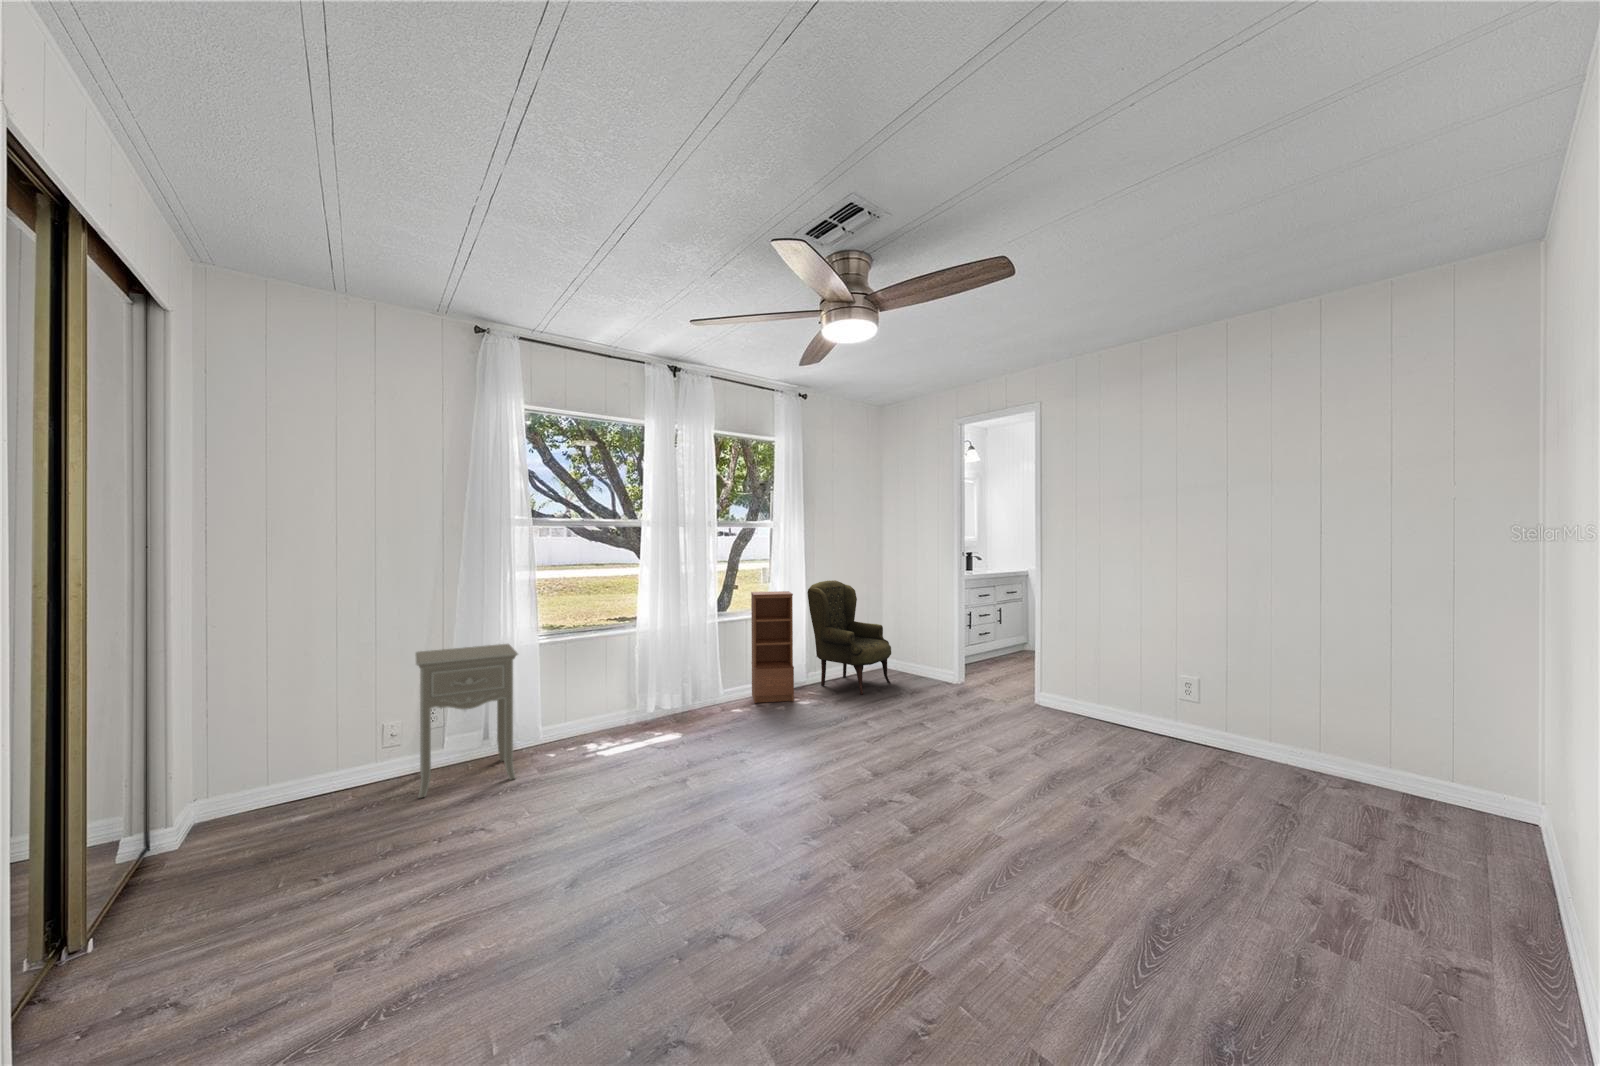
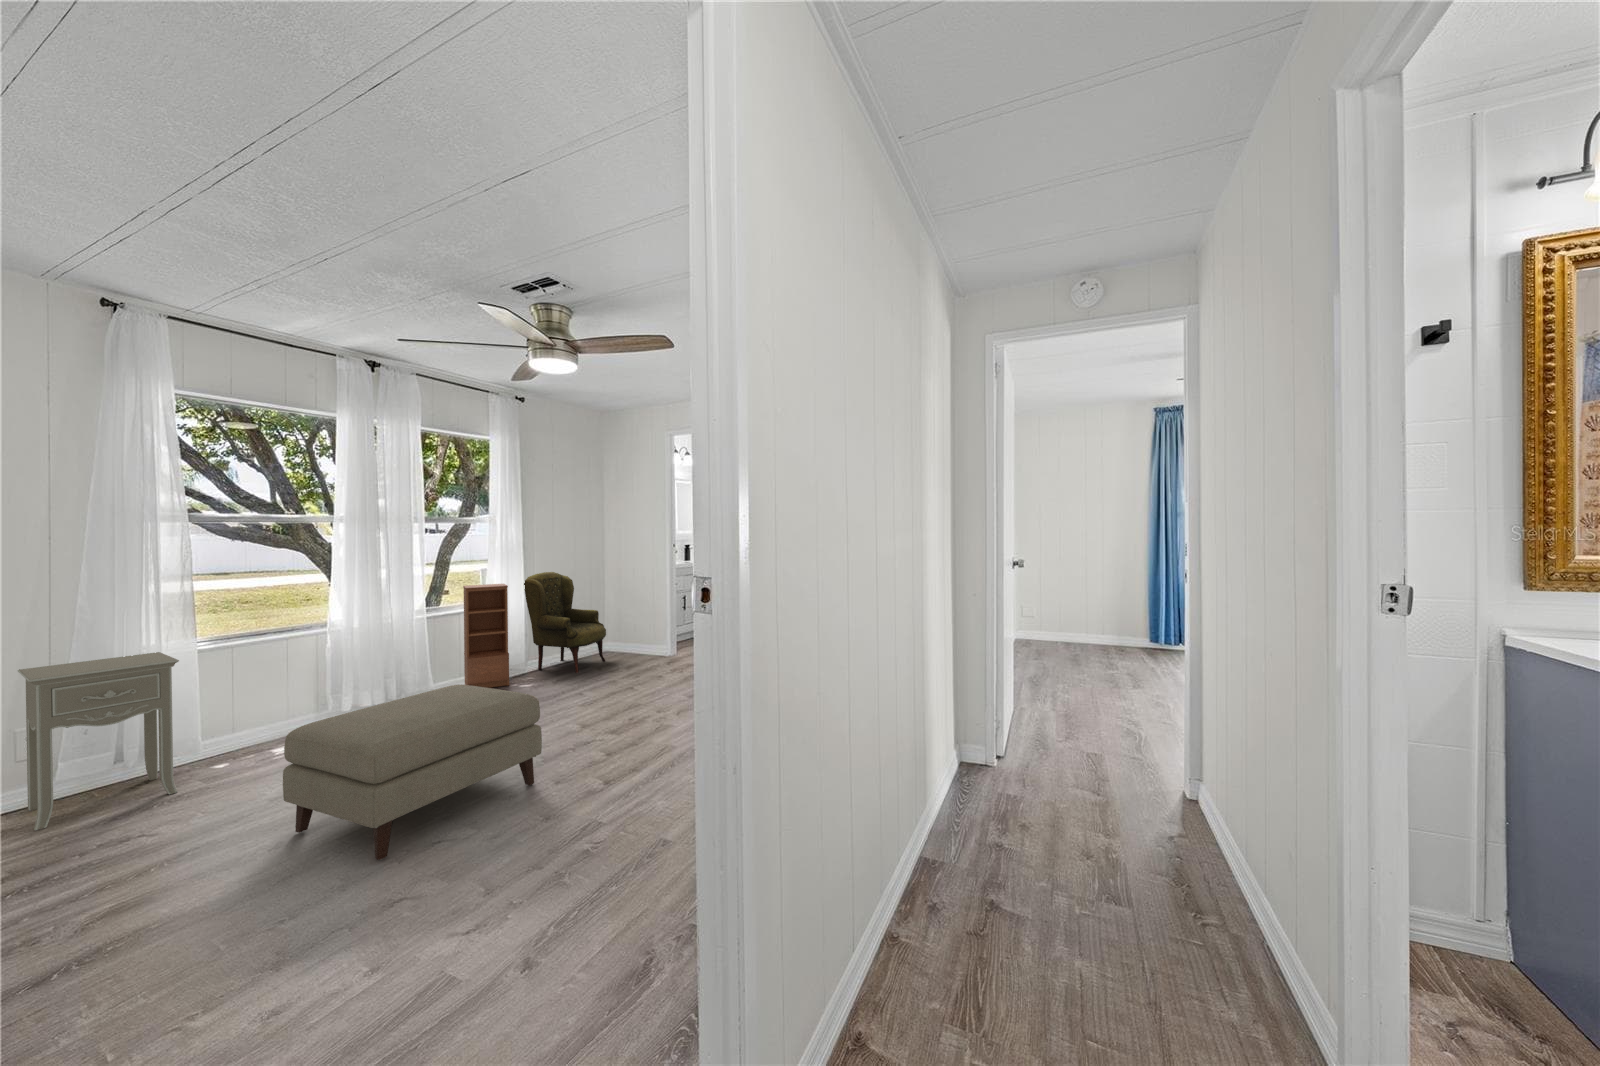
ottoman: none [585,705,836,915] -> present [283,684,542,860]

